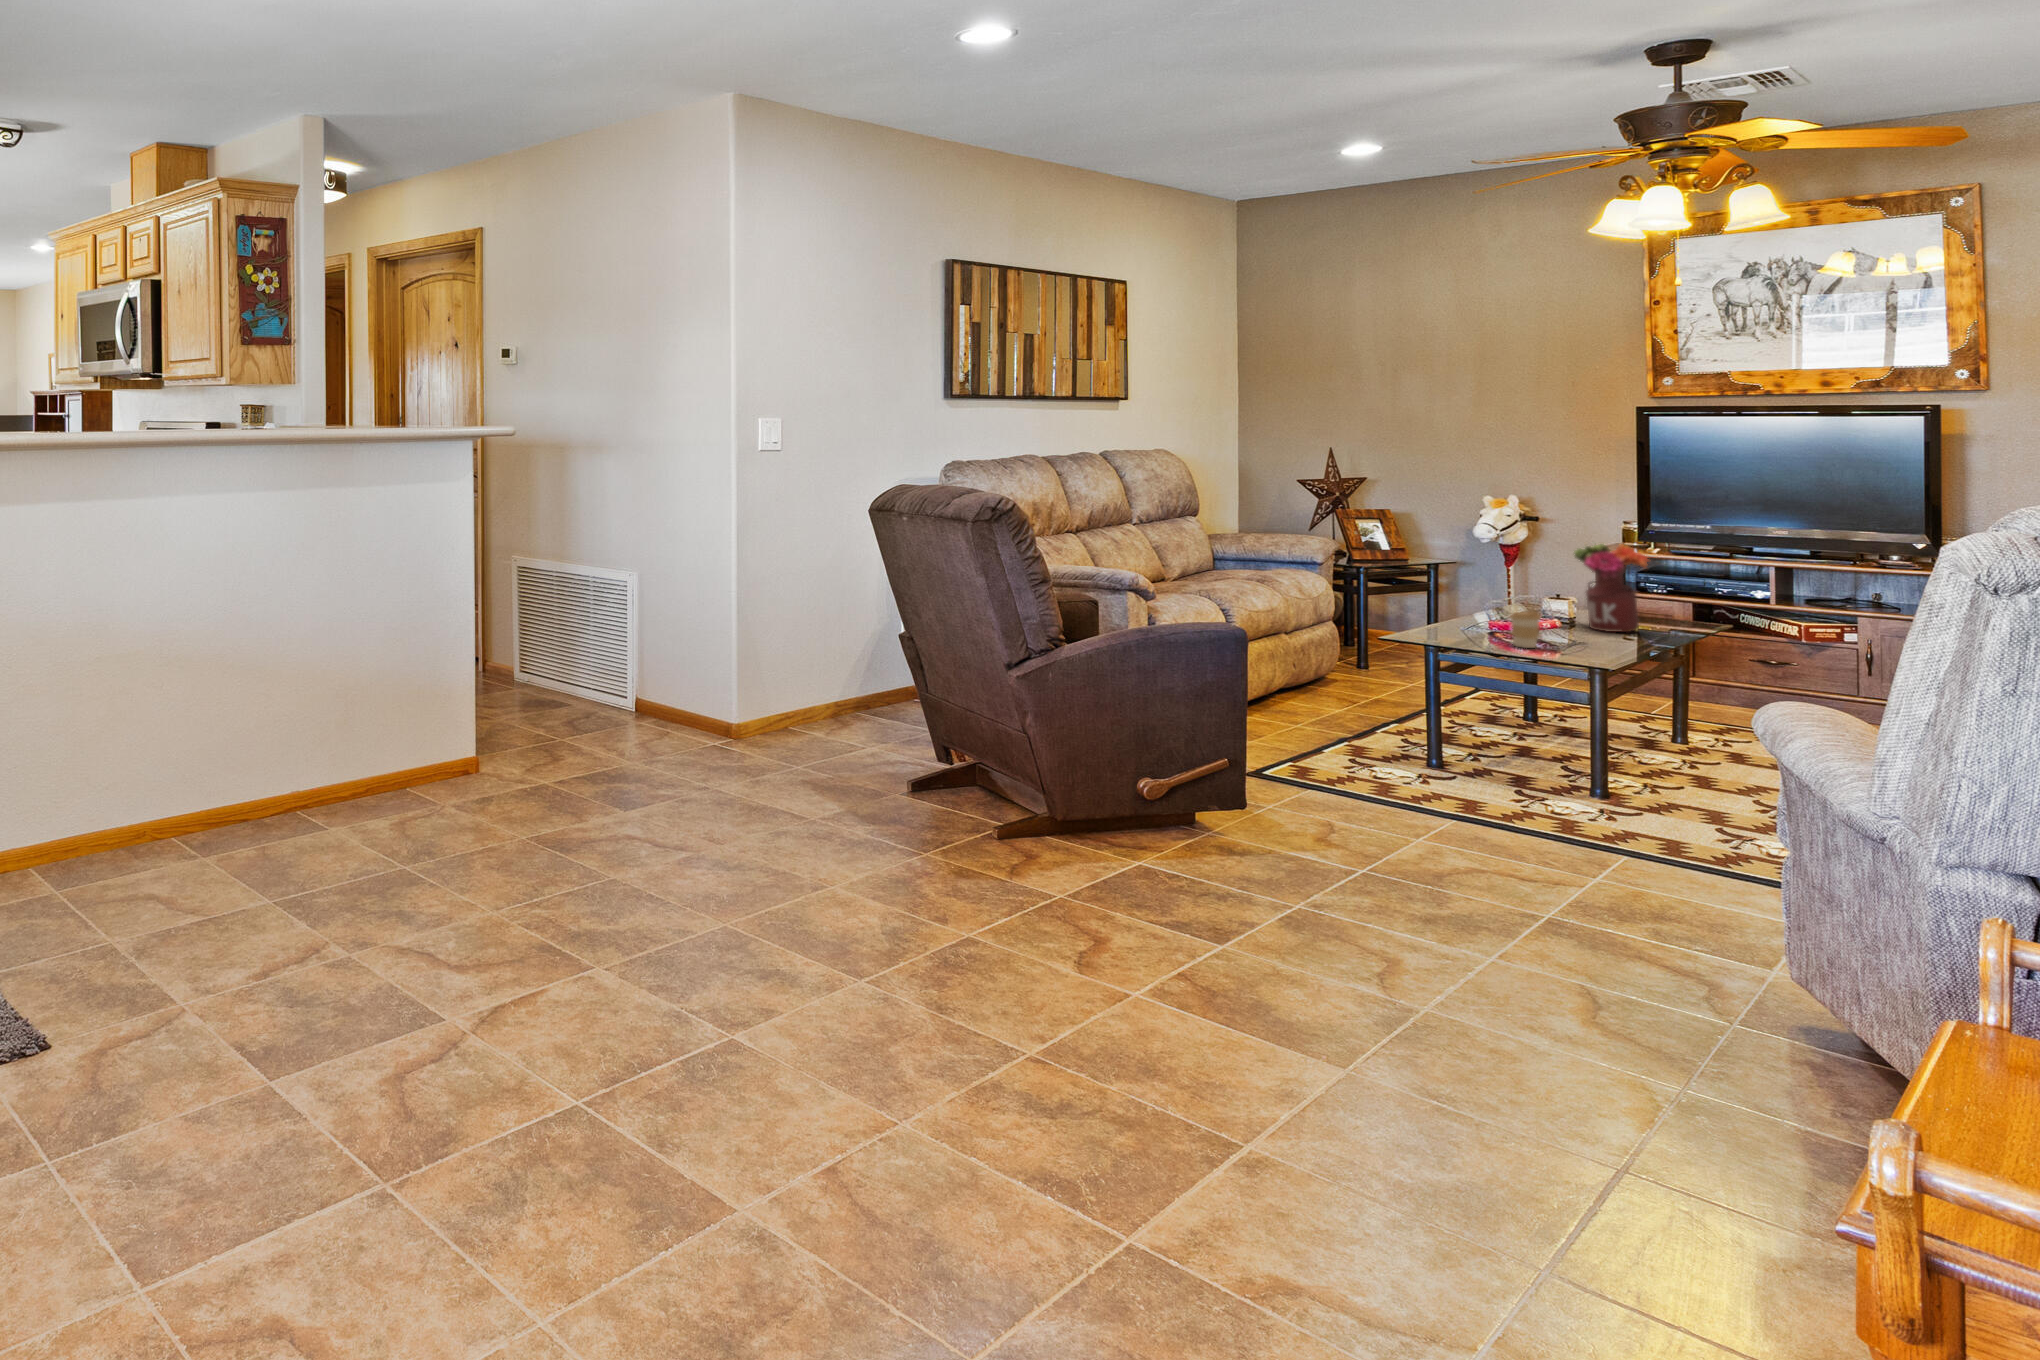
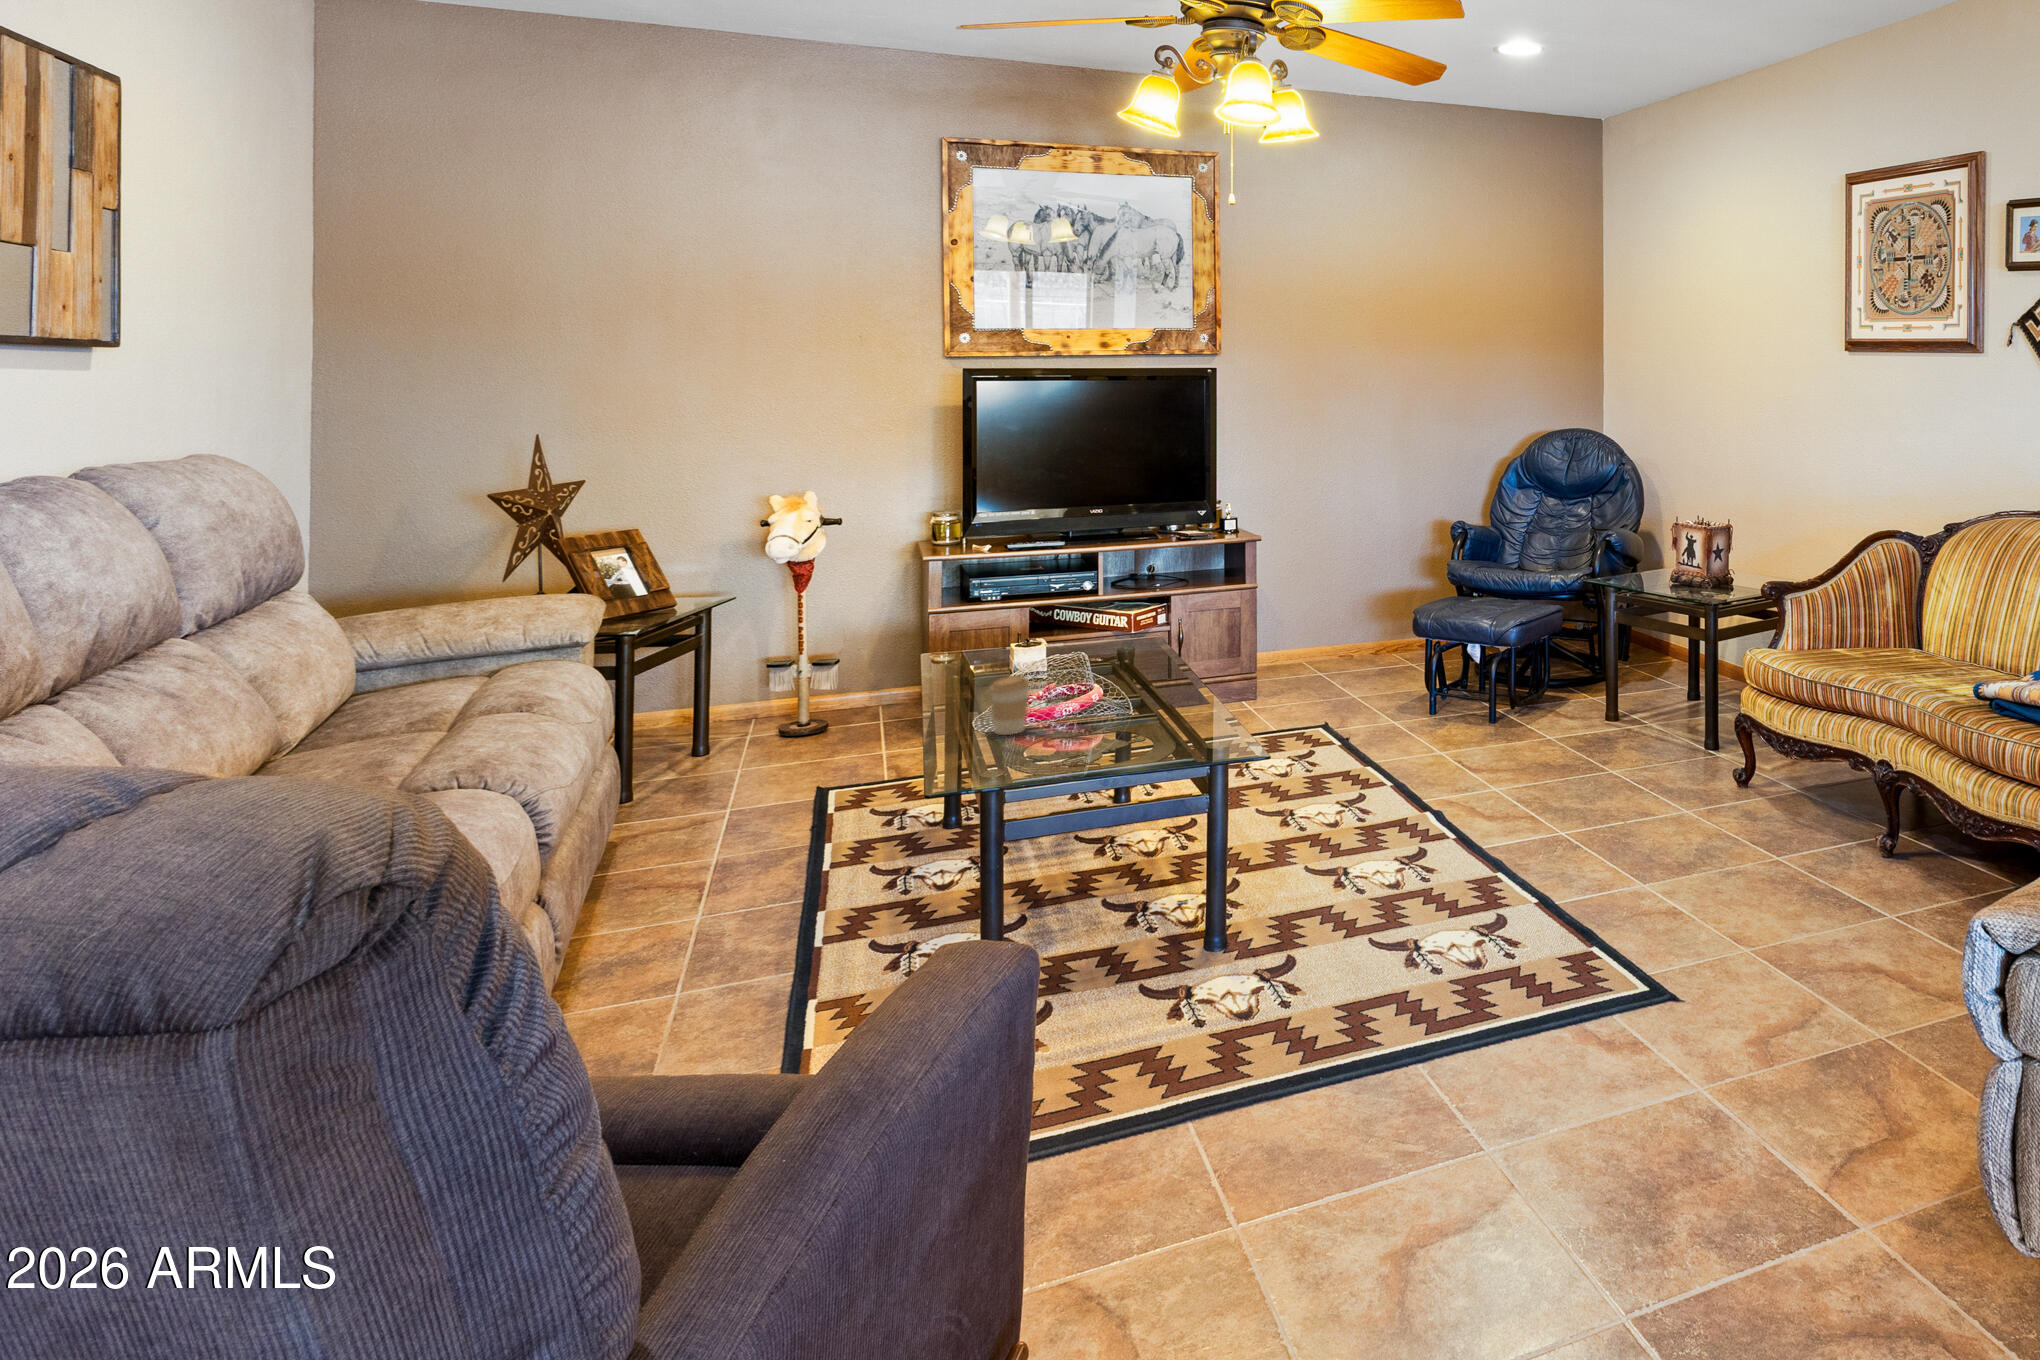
flower arrangement: present [1574,544,1649,632] -> none [991,551,1082,676]

